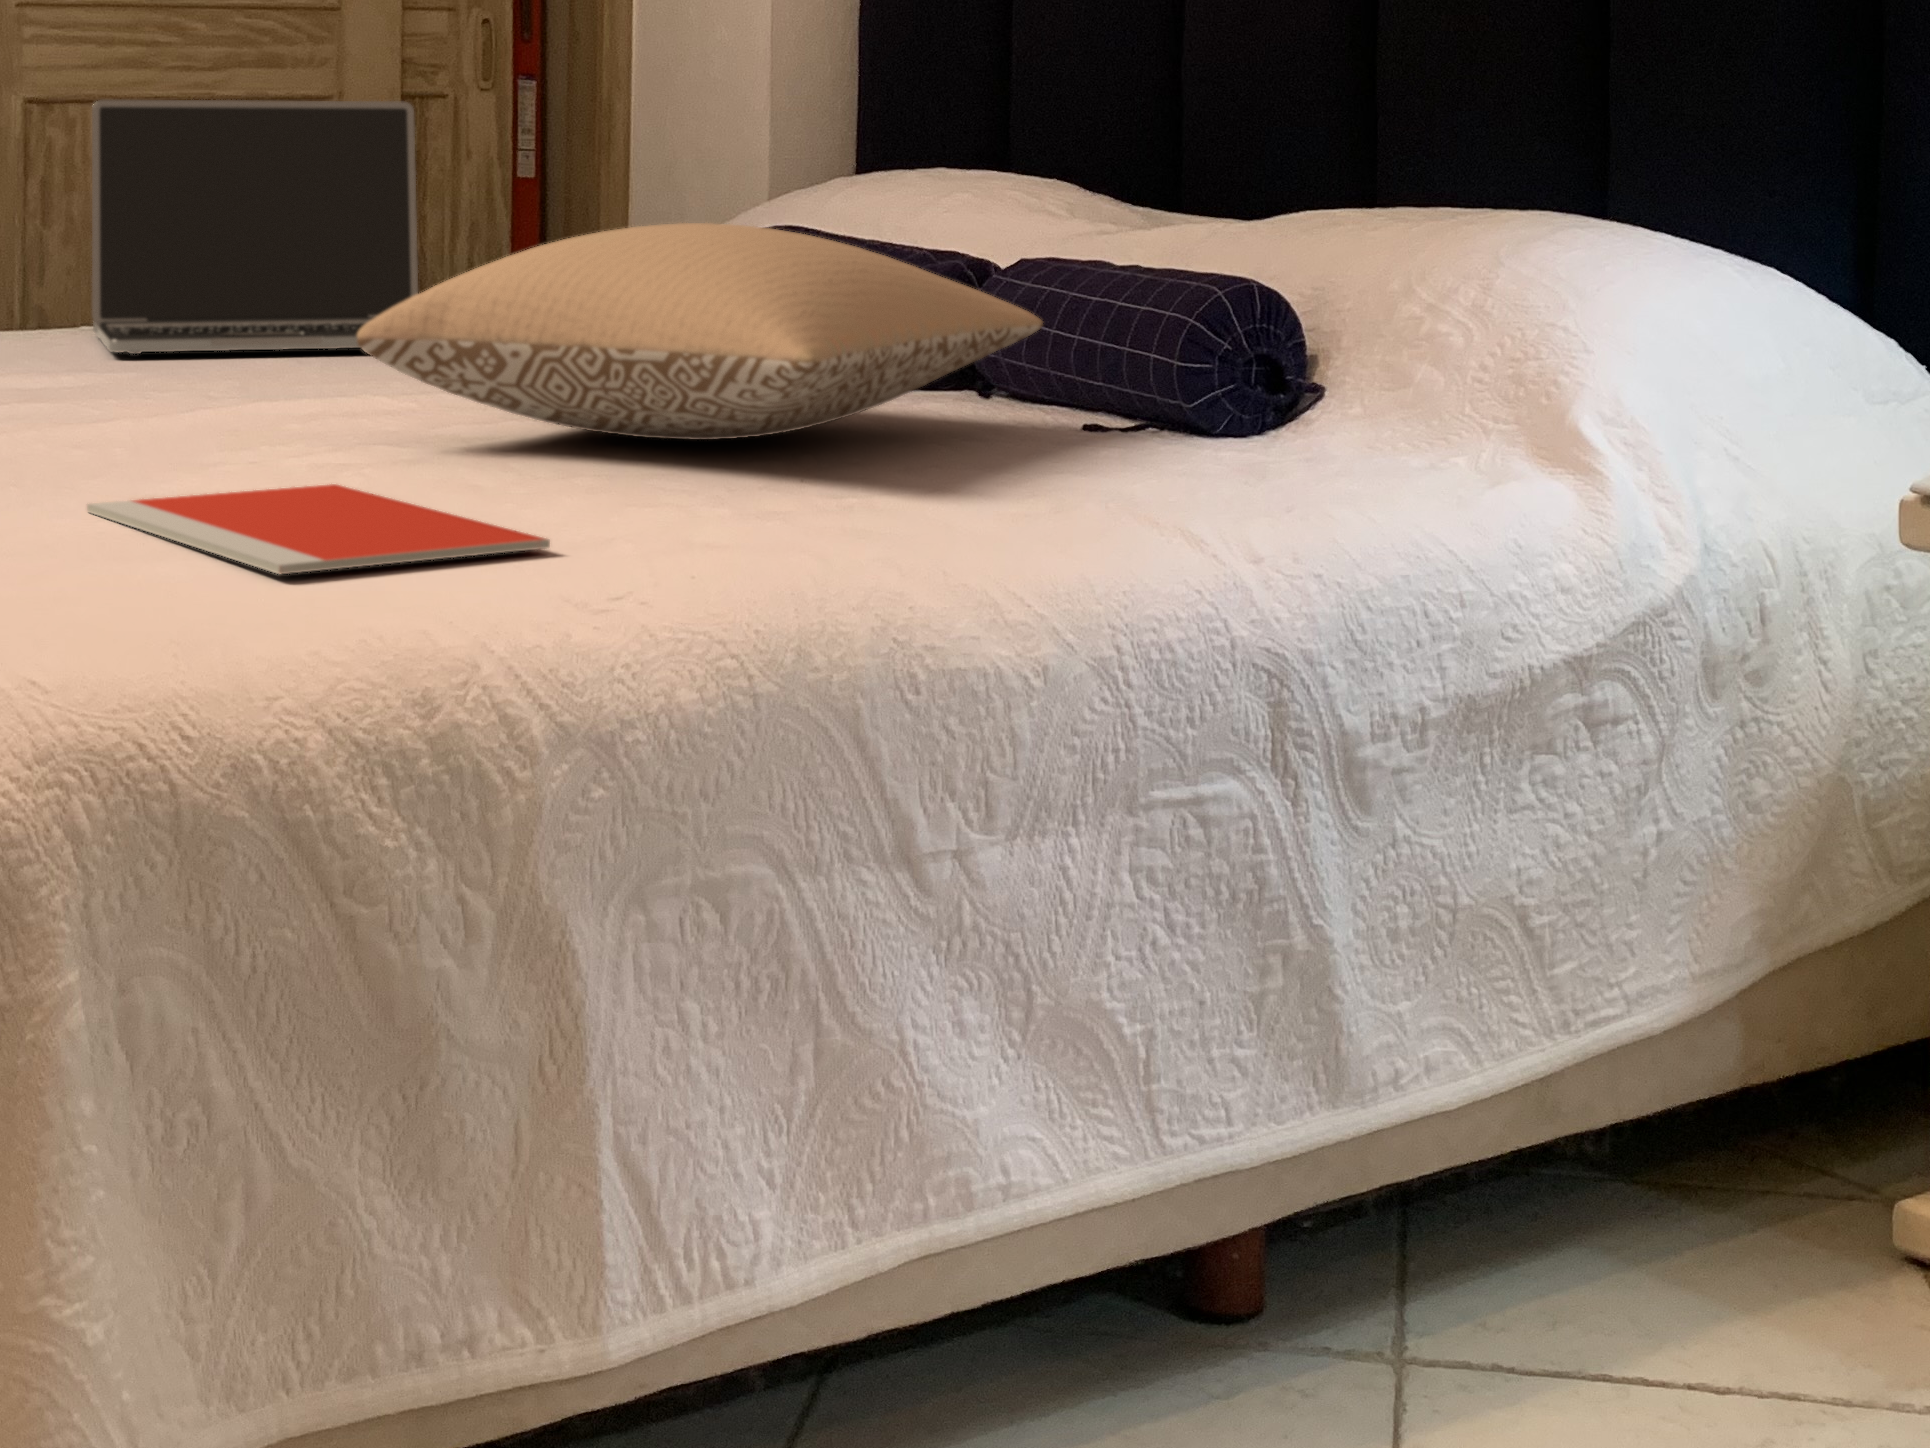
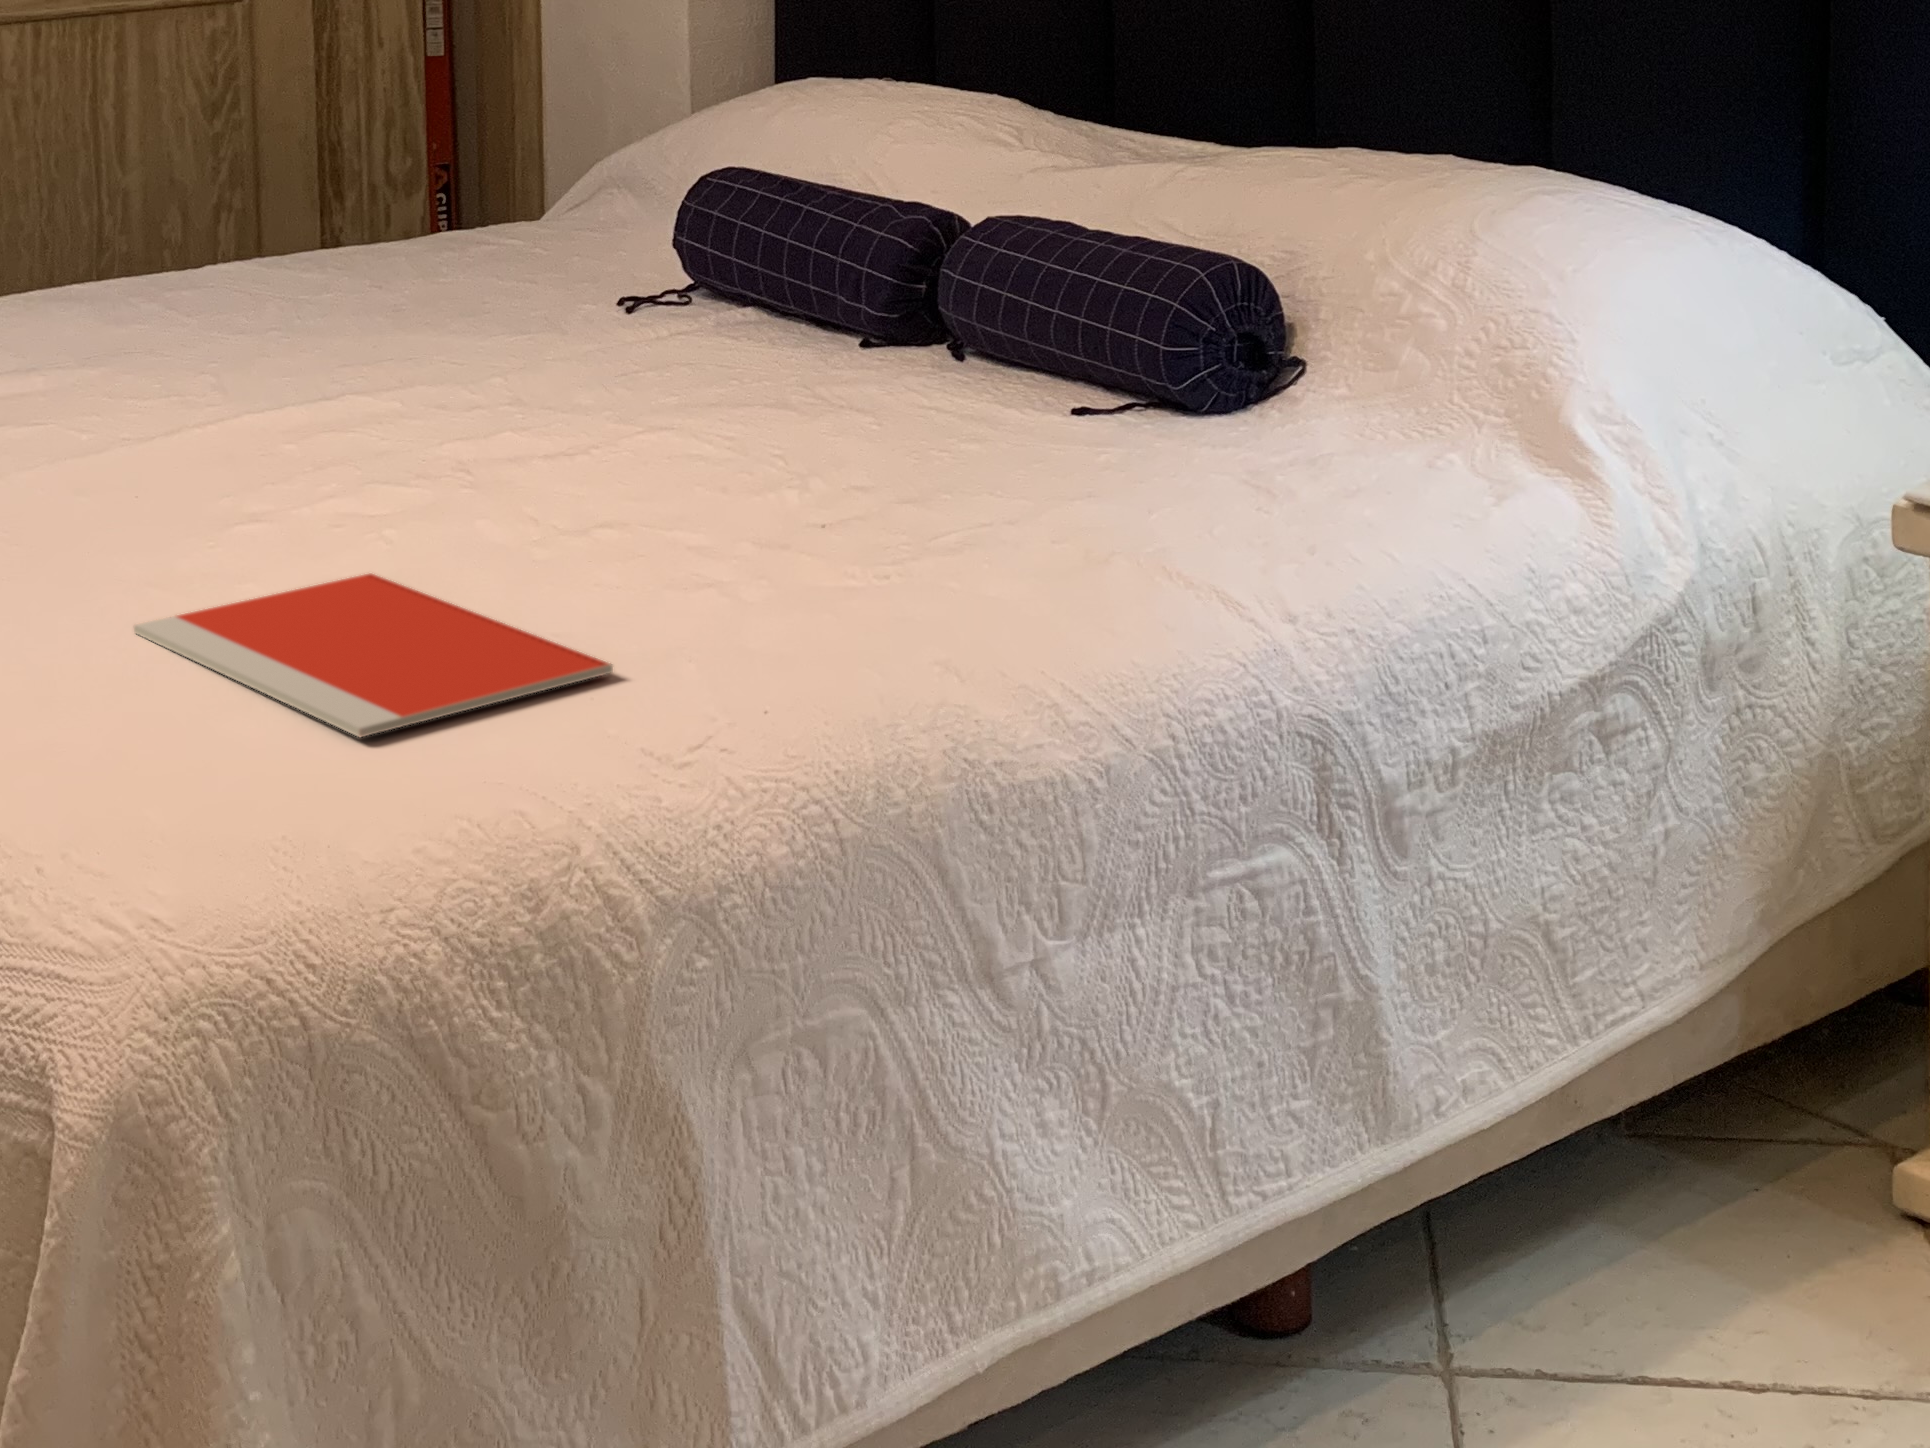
laptop: present [92,100,418,354] -> none [35,54,428,351]
pillow: present [357,223,1043,440] -> none [368,248,1038,474]

